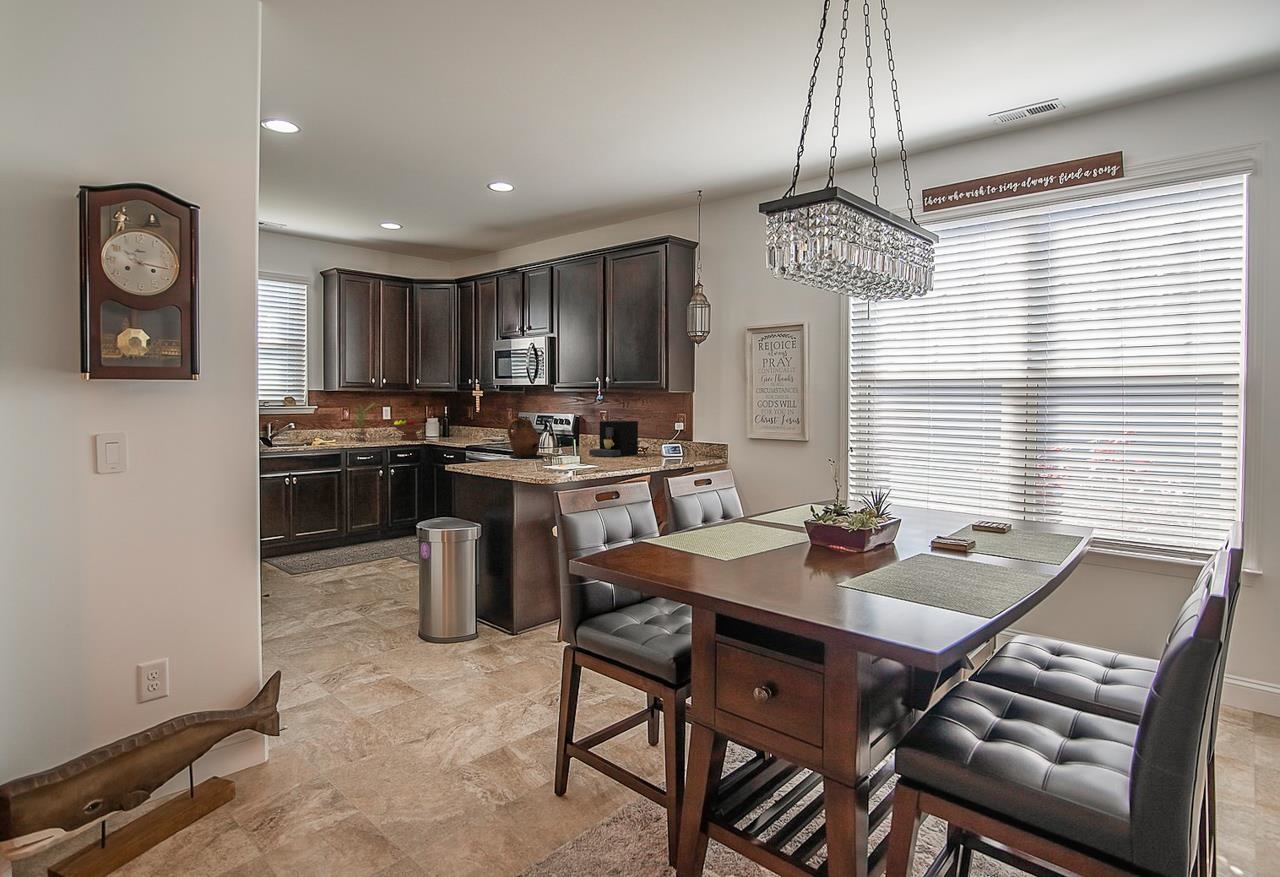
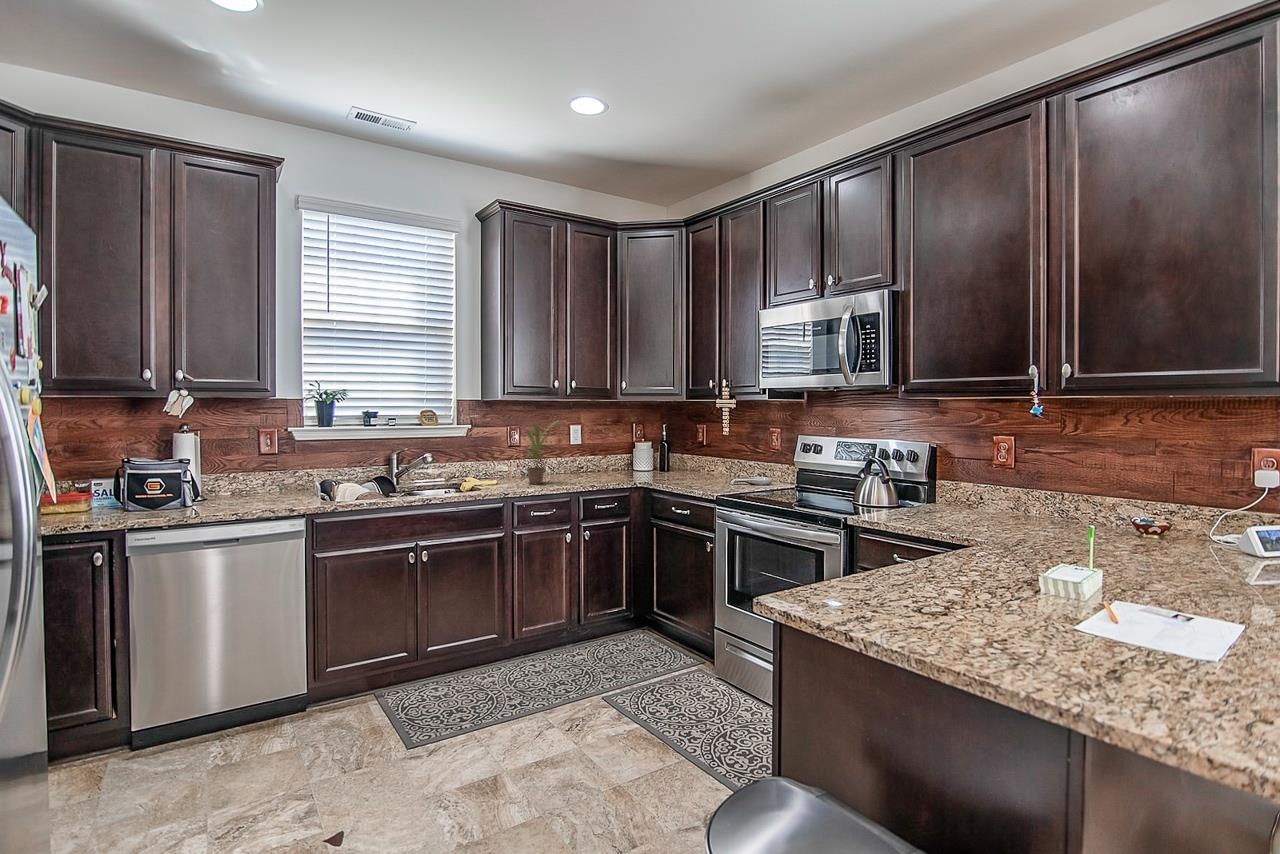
ceramic pitcher: present [507,415,543,458] -> none [910,466,1033,604]
fruit bowl: present [392,418,425,440] -> none [585,445,639,481]
coffee maker: present [589,420,638,457] -> none [1140,473,1255,597]

